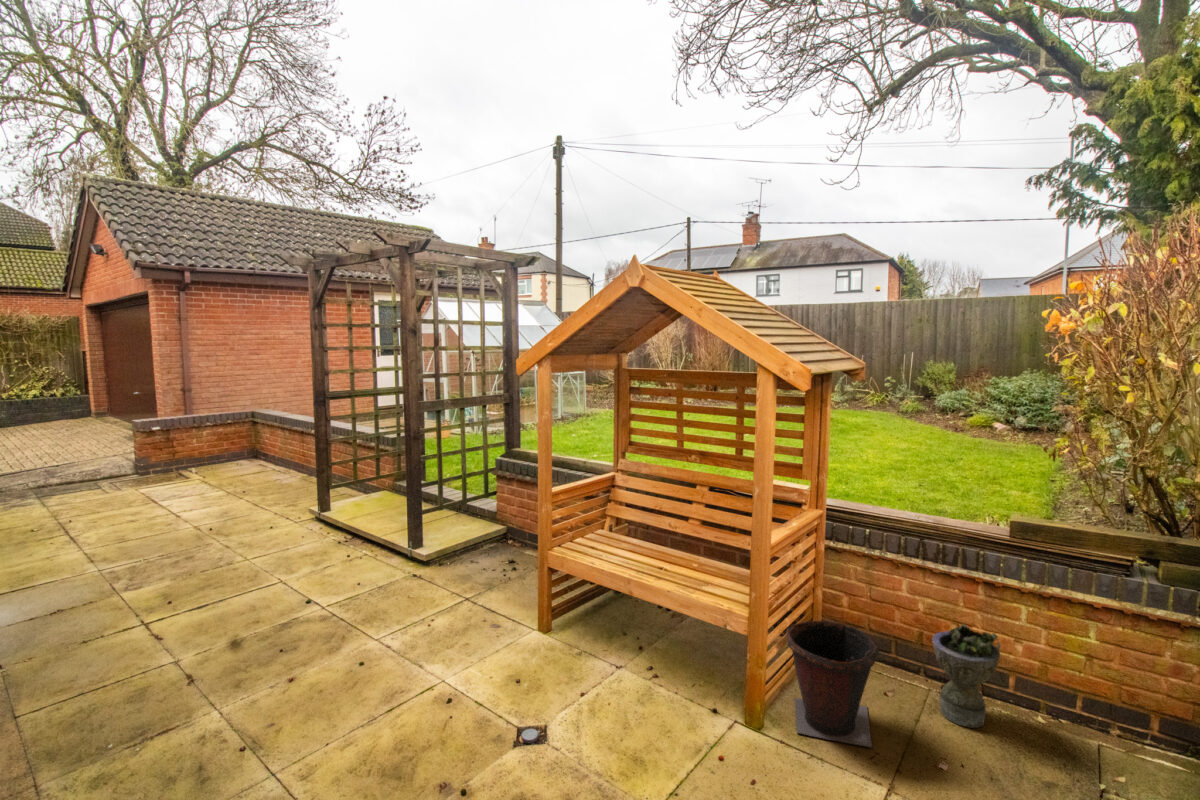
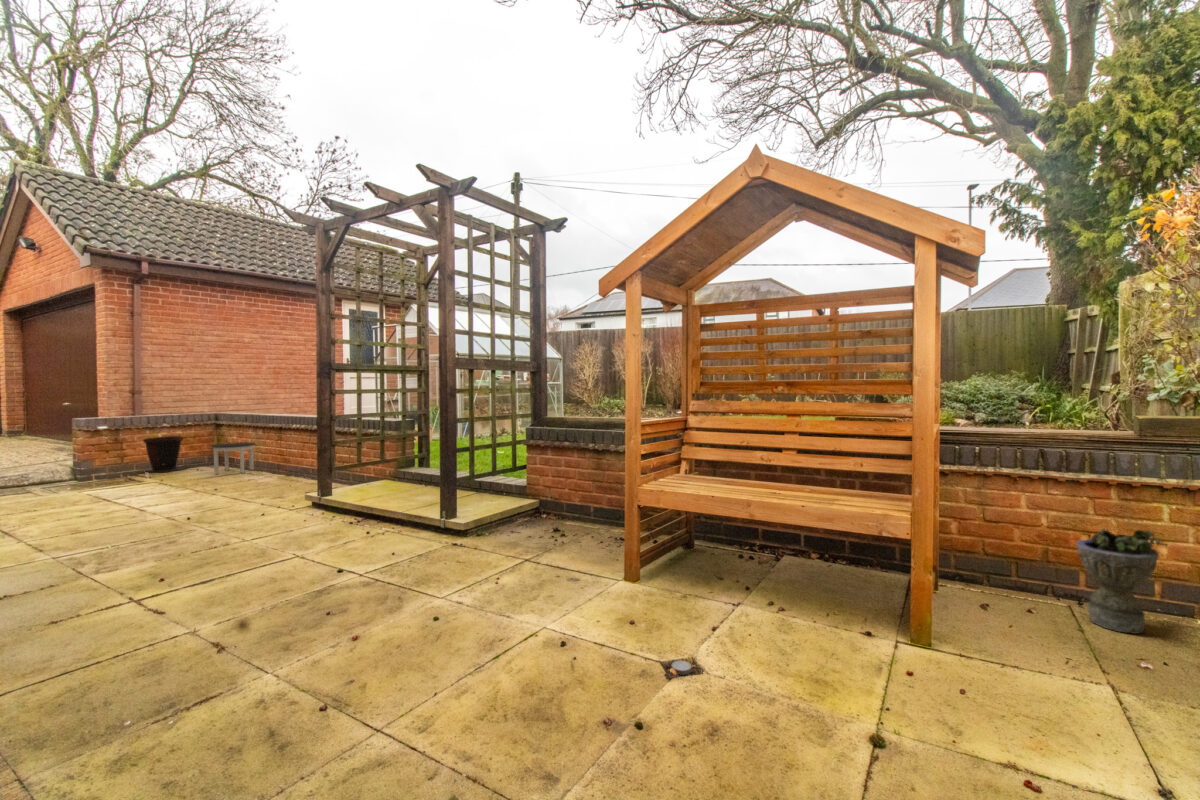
round table: none [246,444,284,475] -> present [212,442,255,474]
bucket: present [786,621,879,747] -> present [143,436,183,472]

